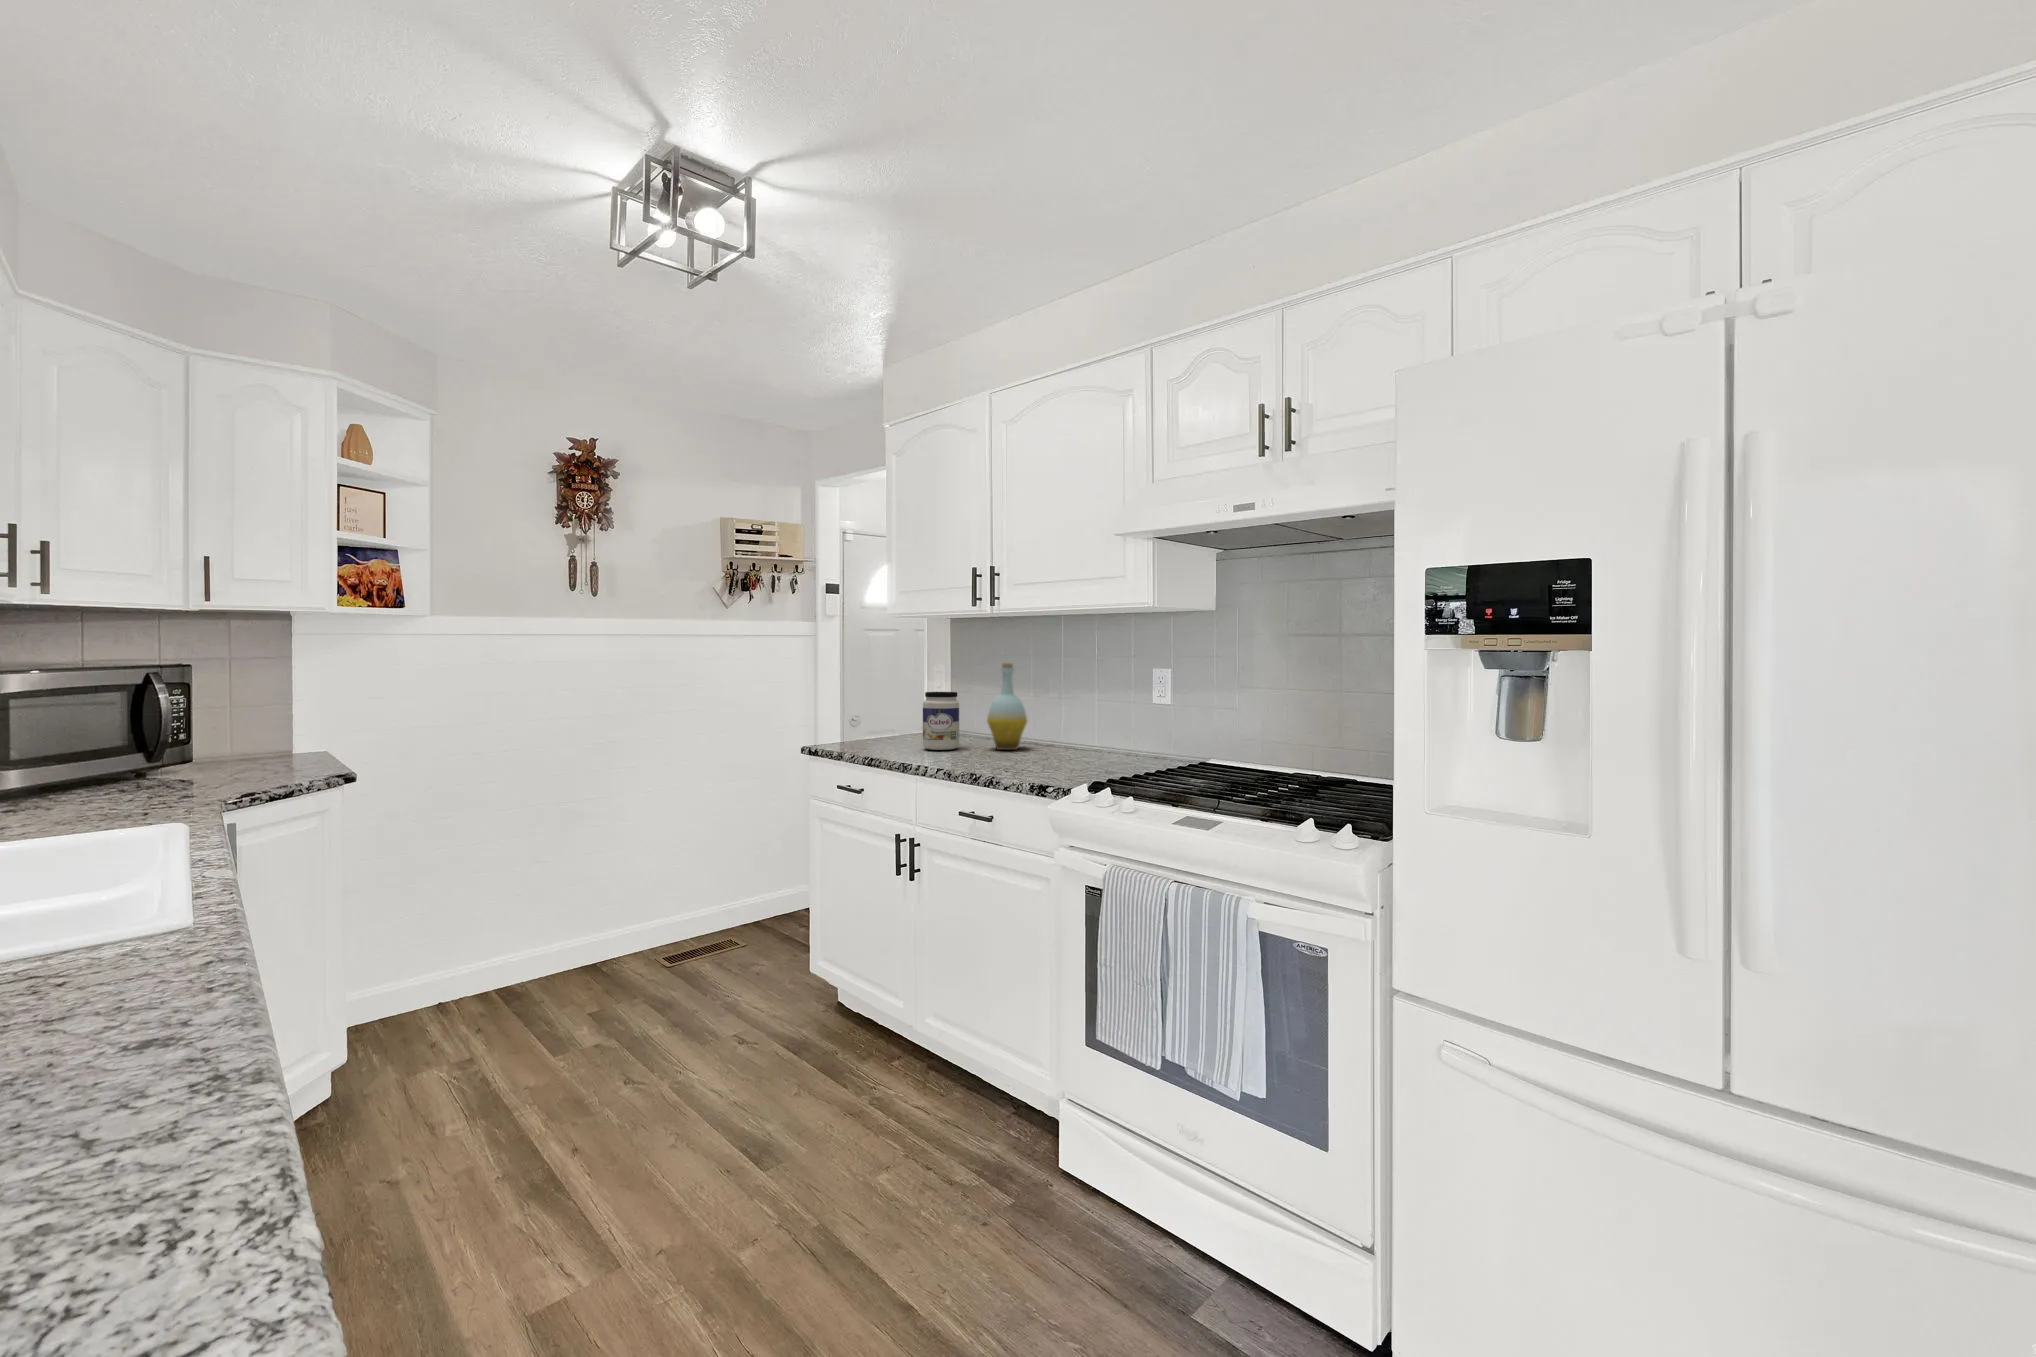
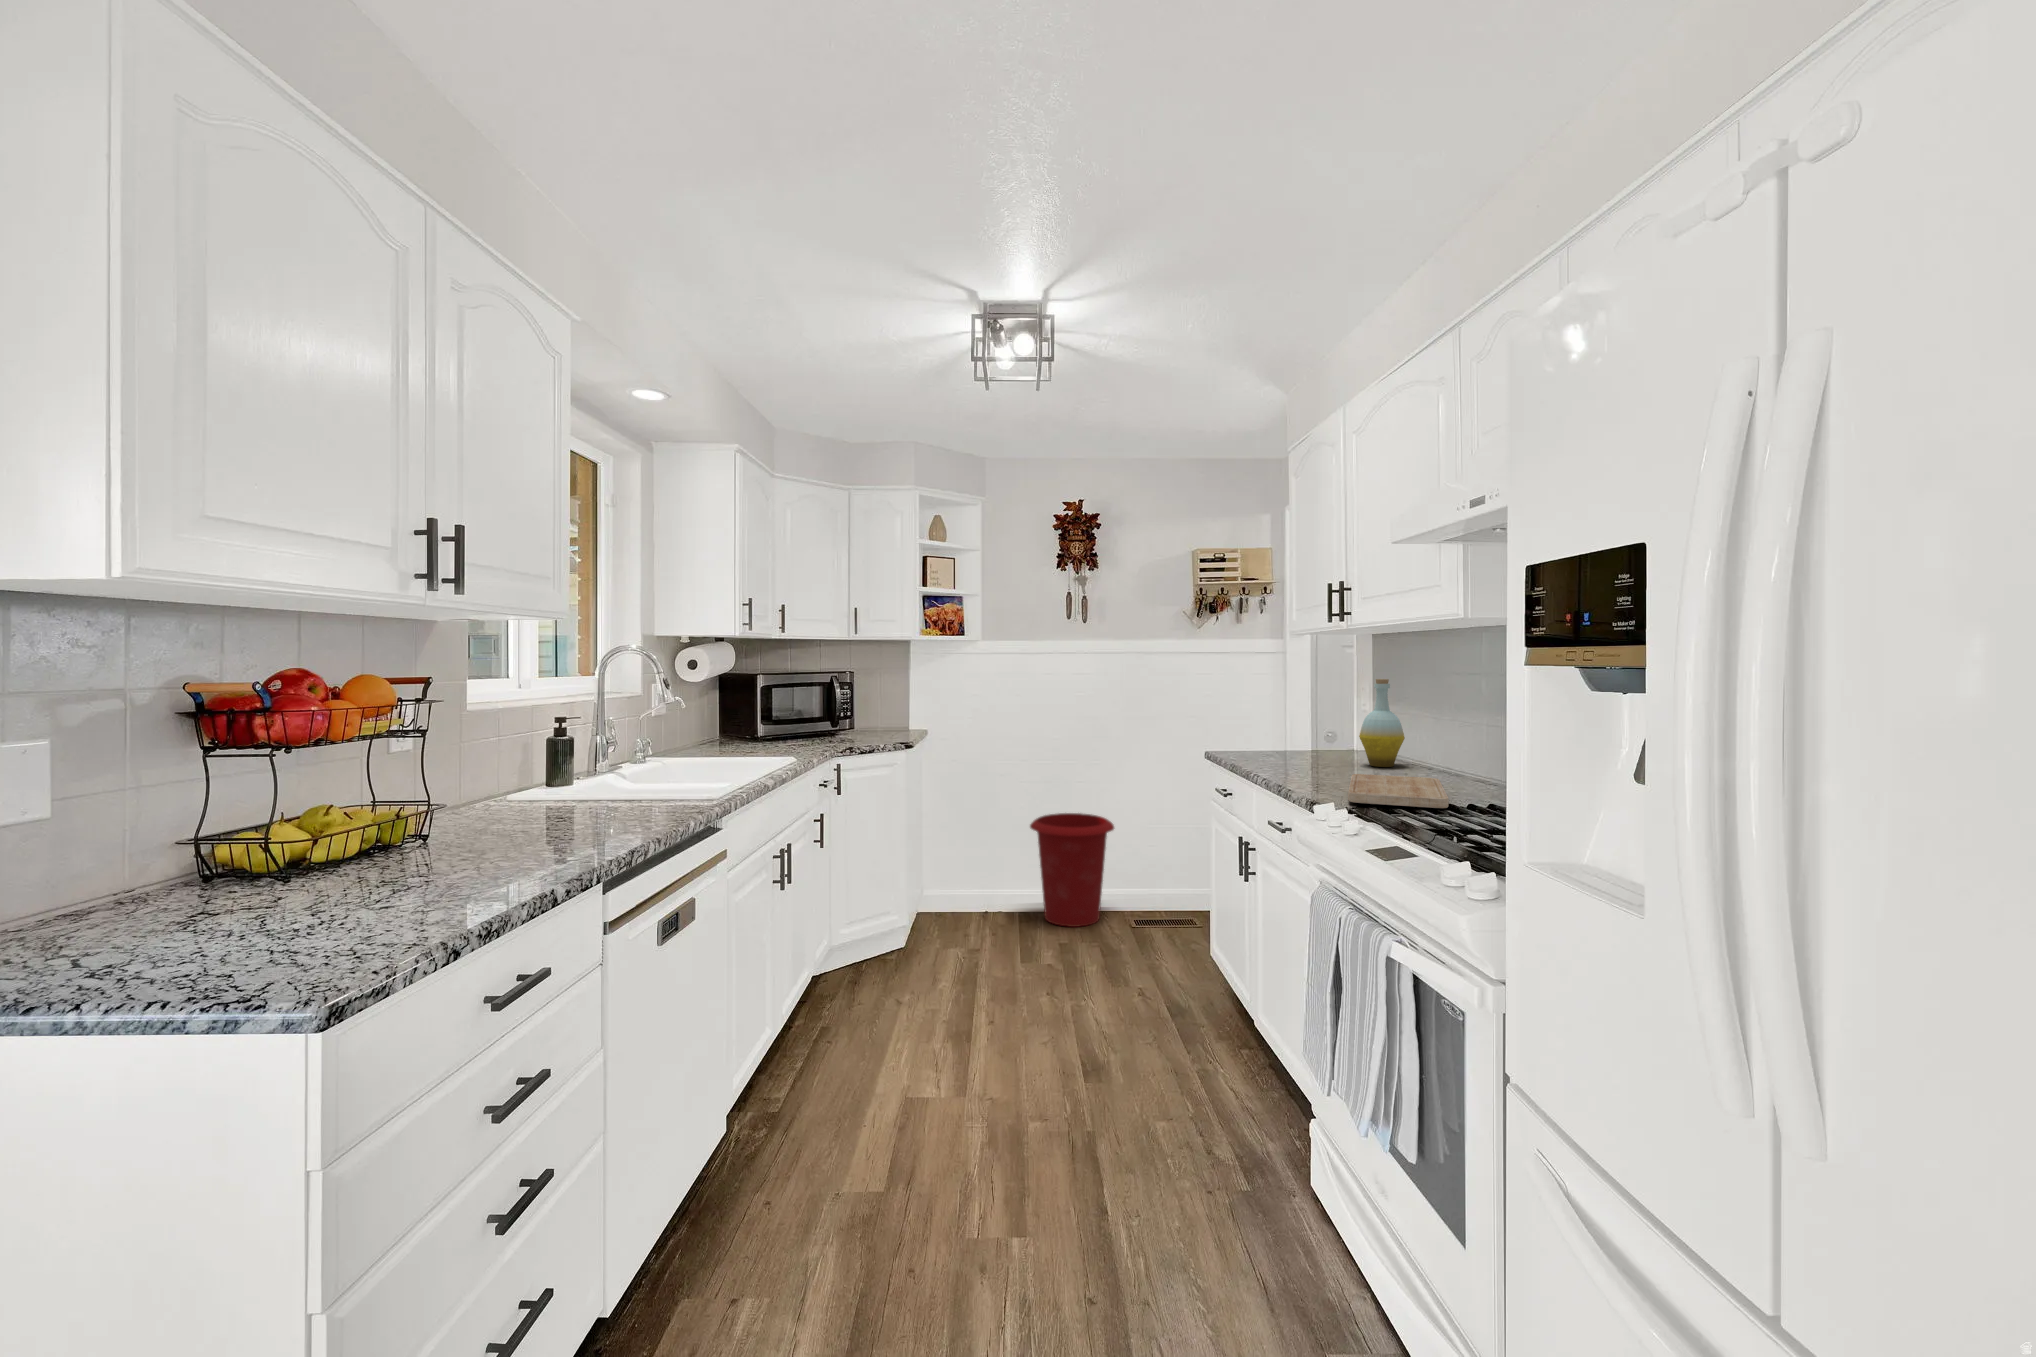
jar: present [923,692,959,750] -> none [1300,705,1338,761]
cutting board: none [1017,754,1139,780] -> present [1348,774,1449,808]
waste bin: none [524,848,649,1001] -> present [1030,813,1114,927]

